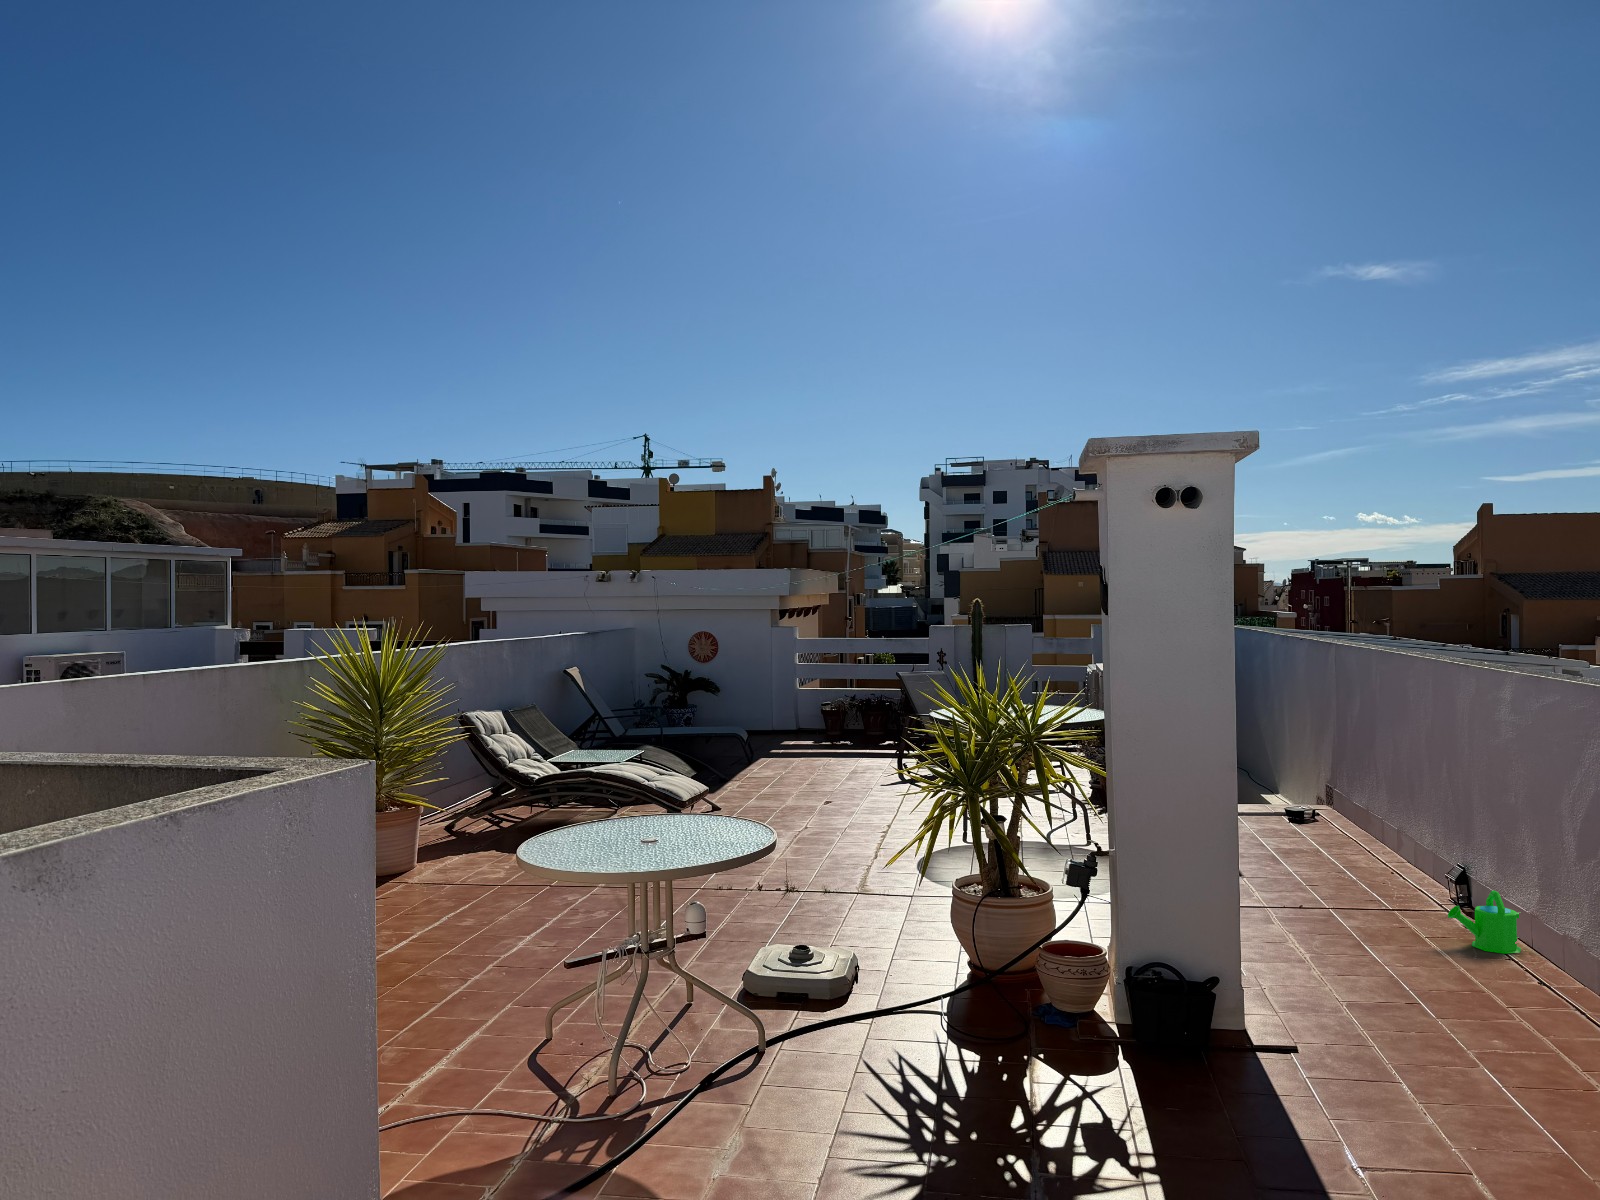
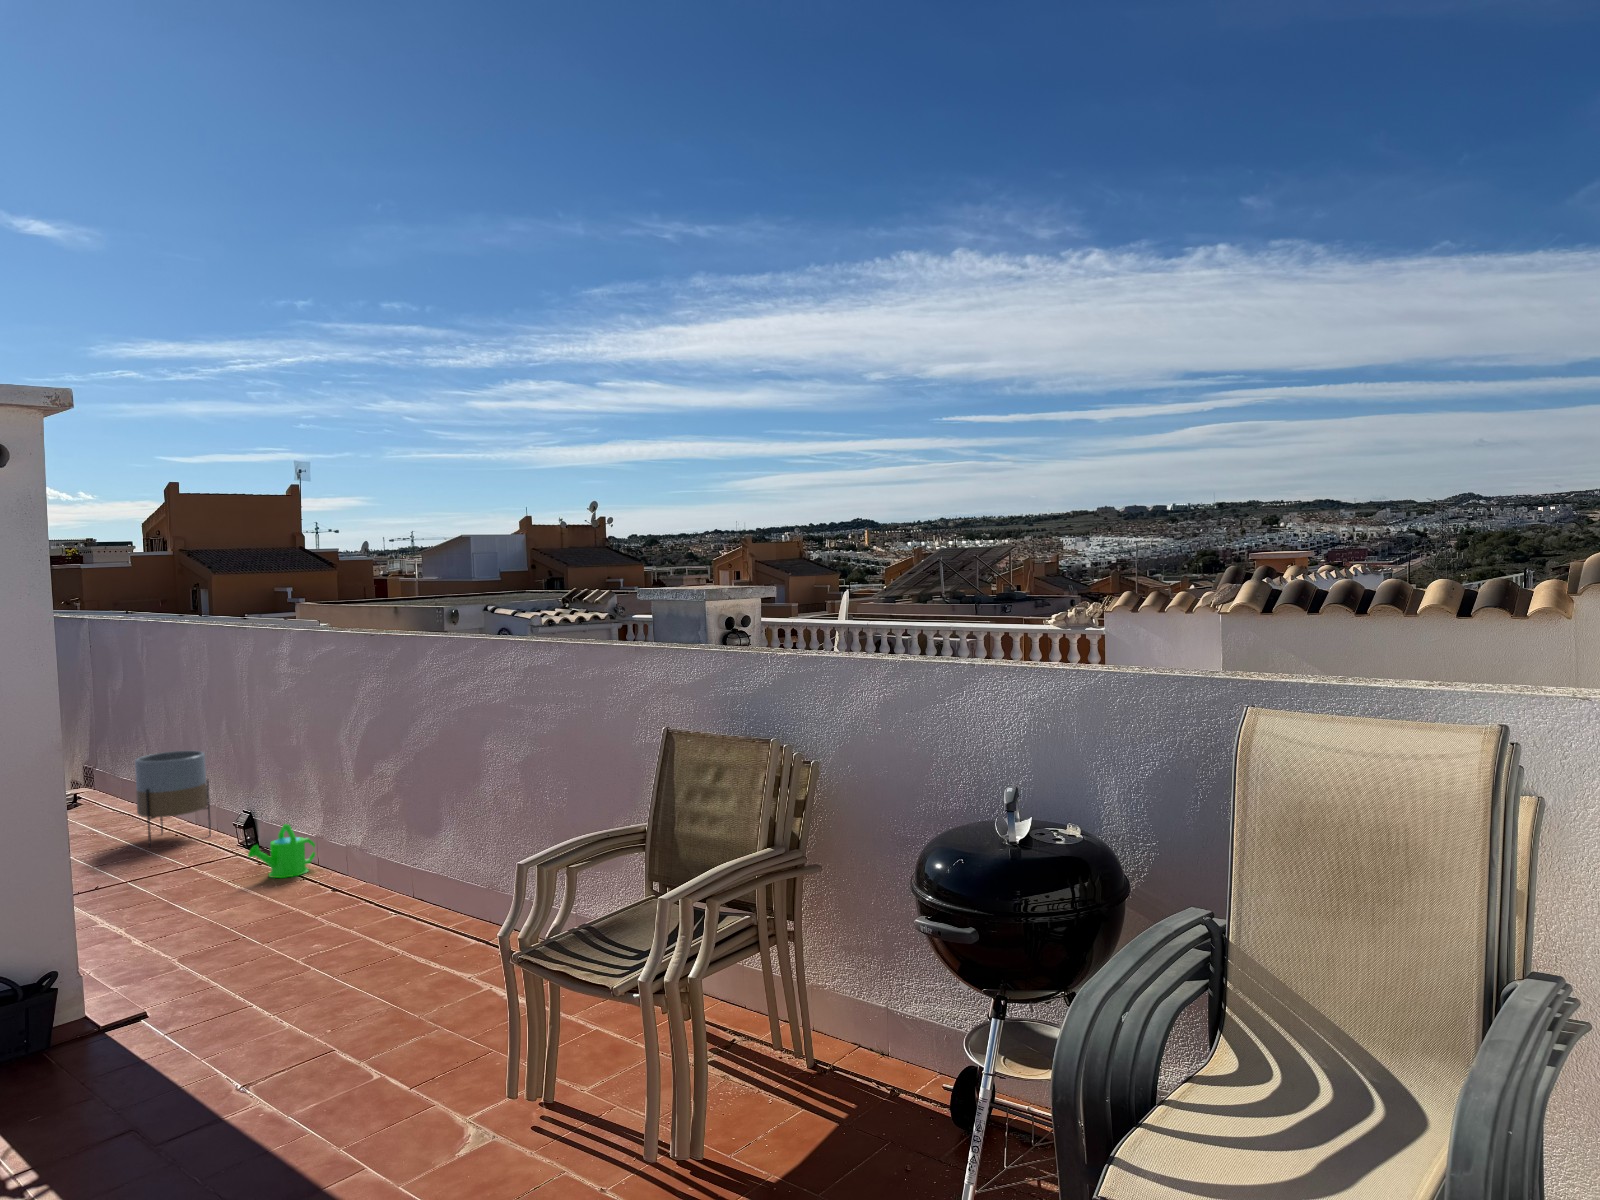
planter: none [1354,786,1428,883] -> present [135,751,211,847]

